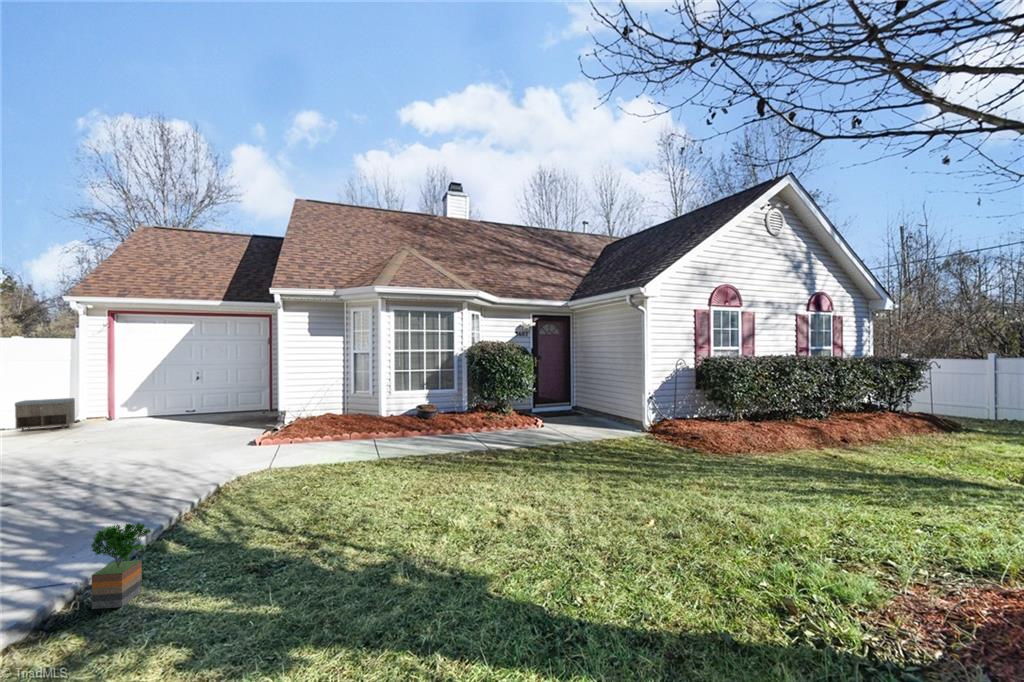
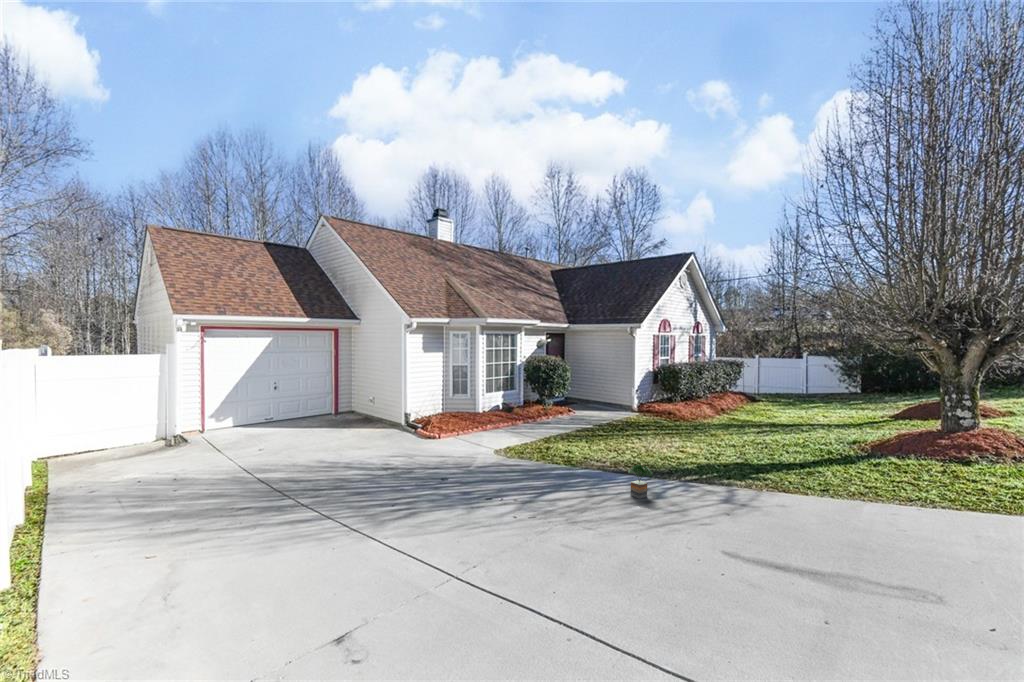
storage bench: present [15,398,75,431] -> none [126,414,179,451]

